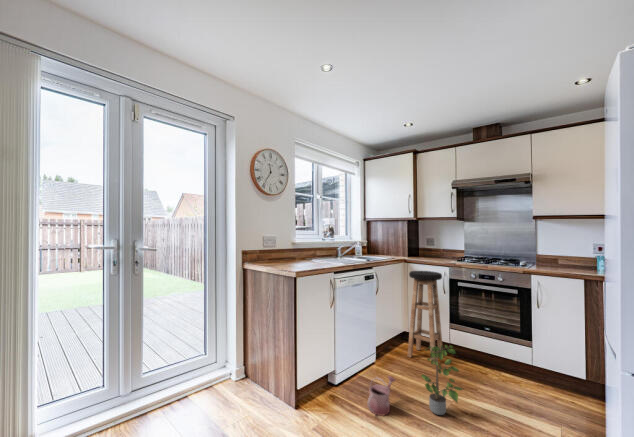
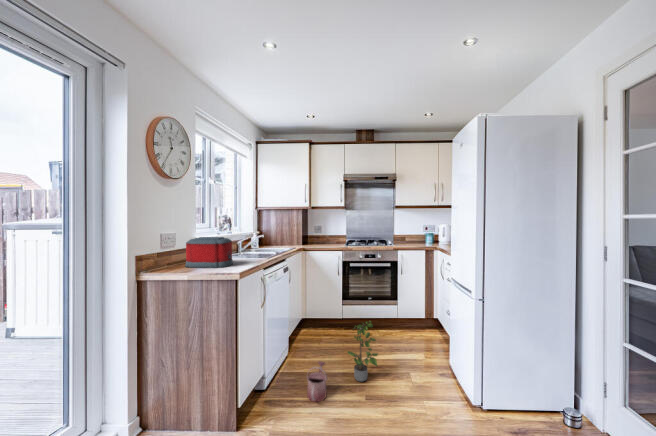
toaster: none [278,239,314,265] -> present [185,237,233,268]
bar stool: present [408,271,443,365] -> none [312,257,340,338]

